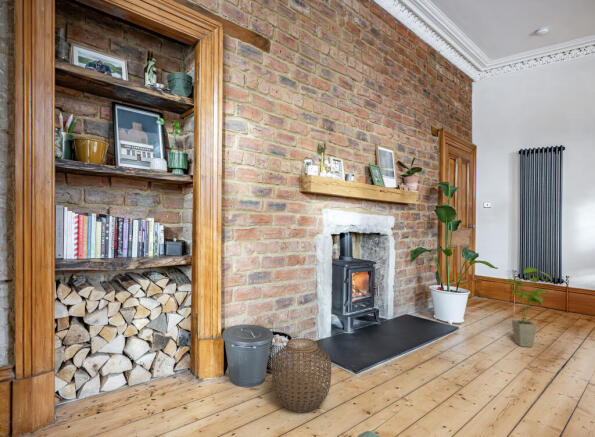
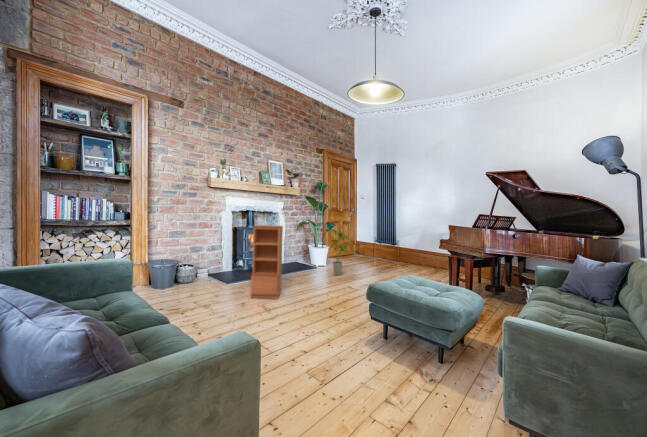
bookcase: none [430,263,502,422] -> present [251,225,283,299]
woven basket: present [272,338,331,413] -> none [167,263,200,298]

